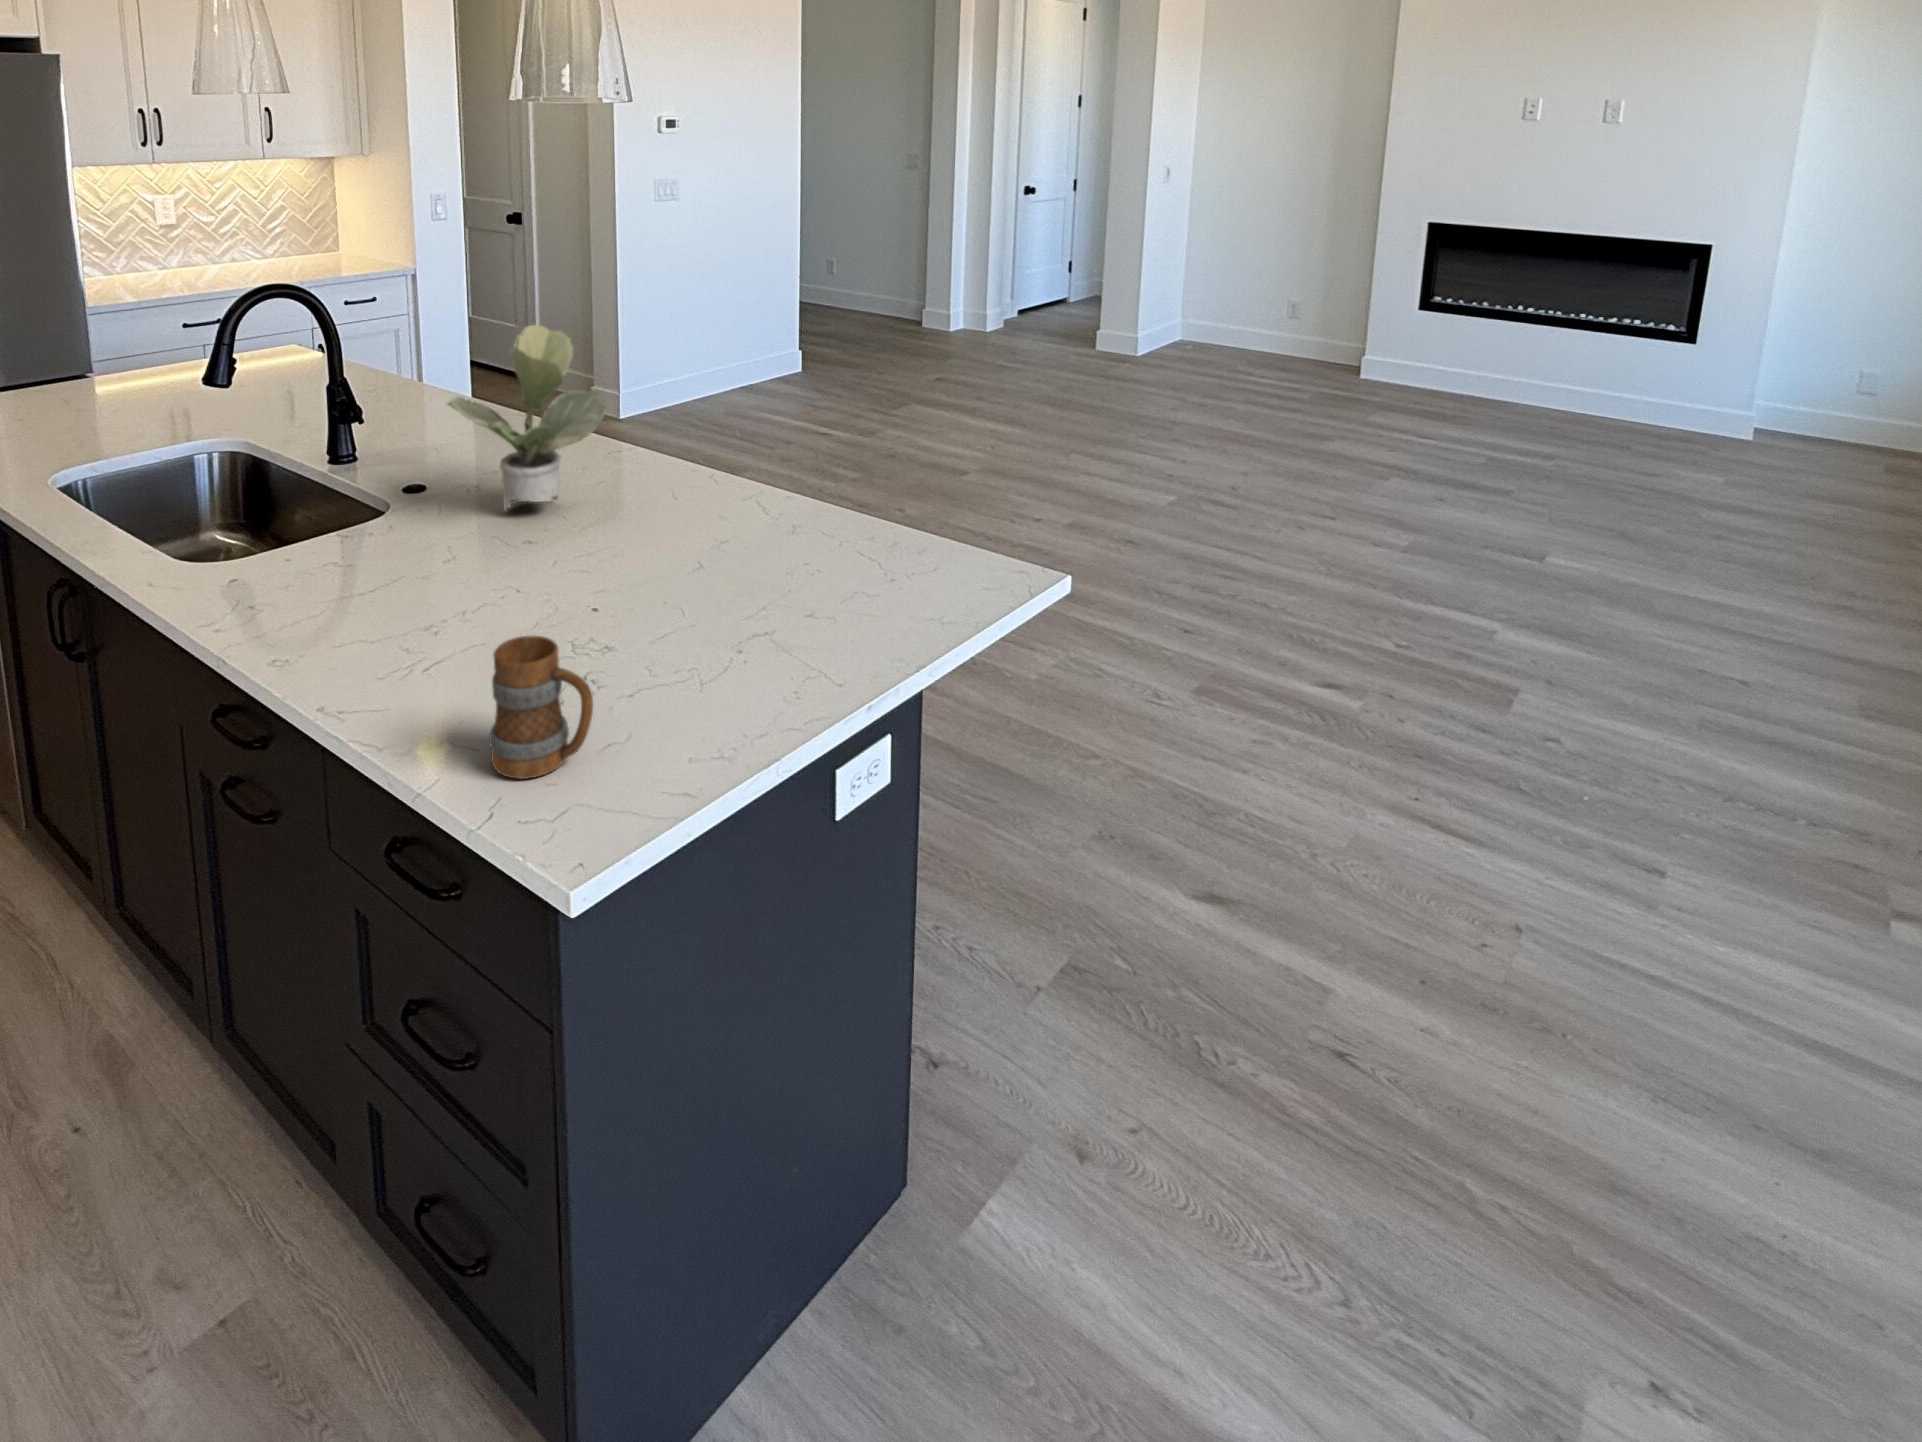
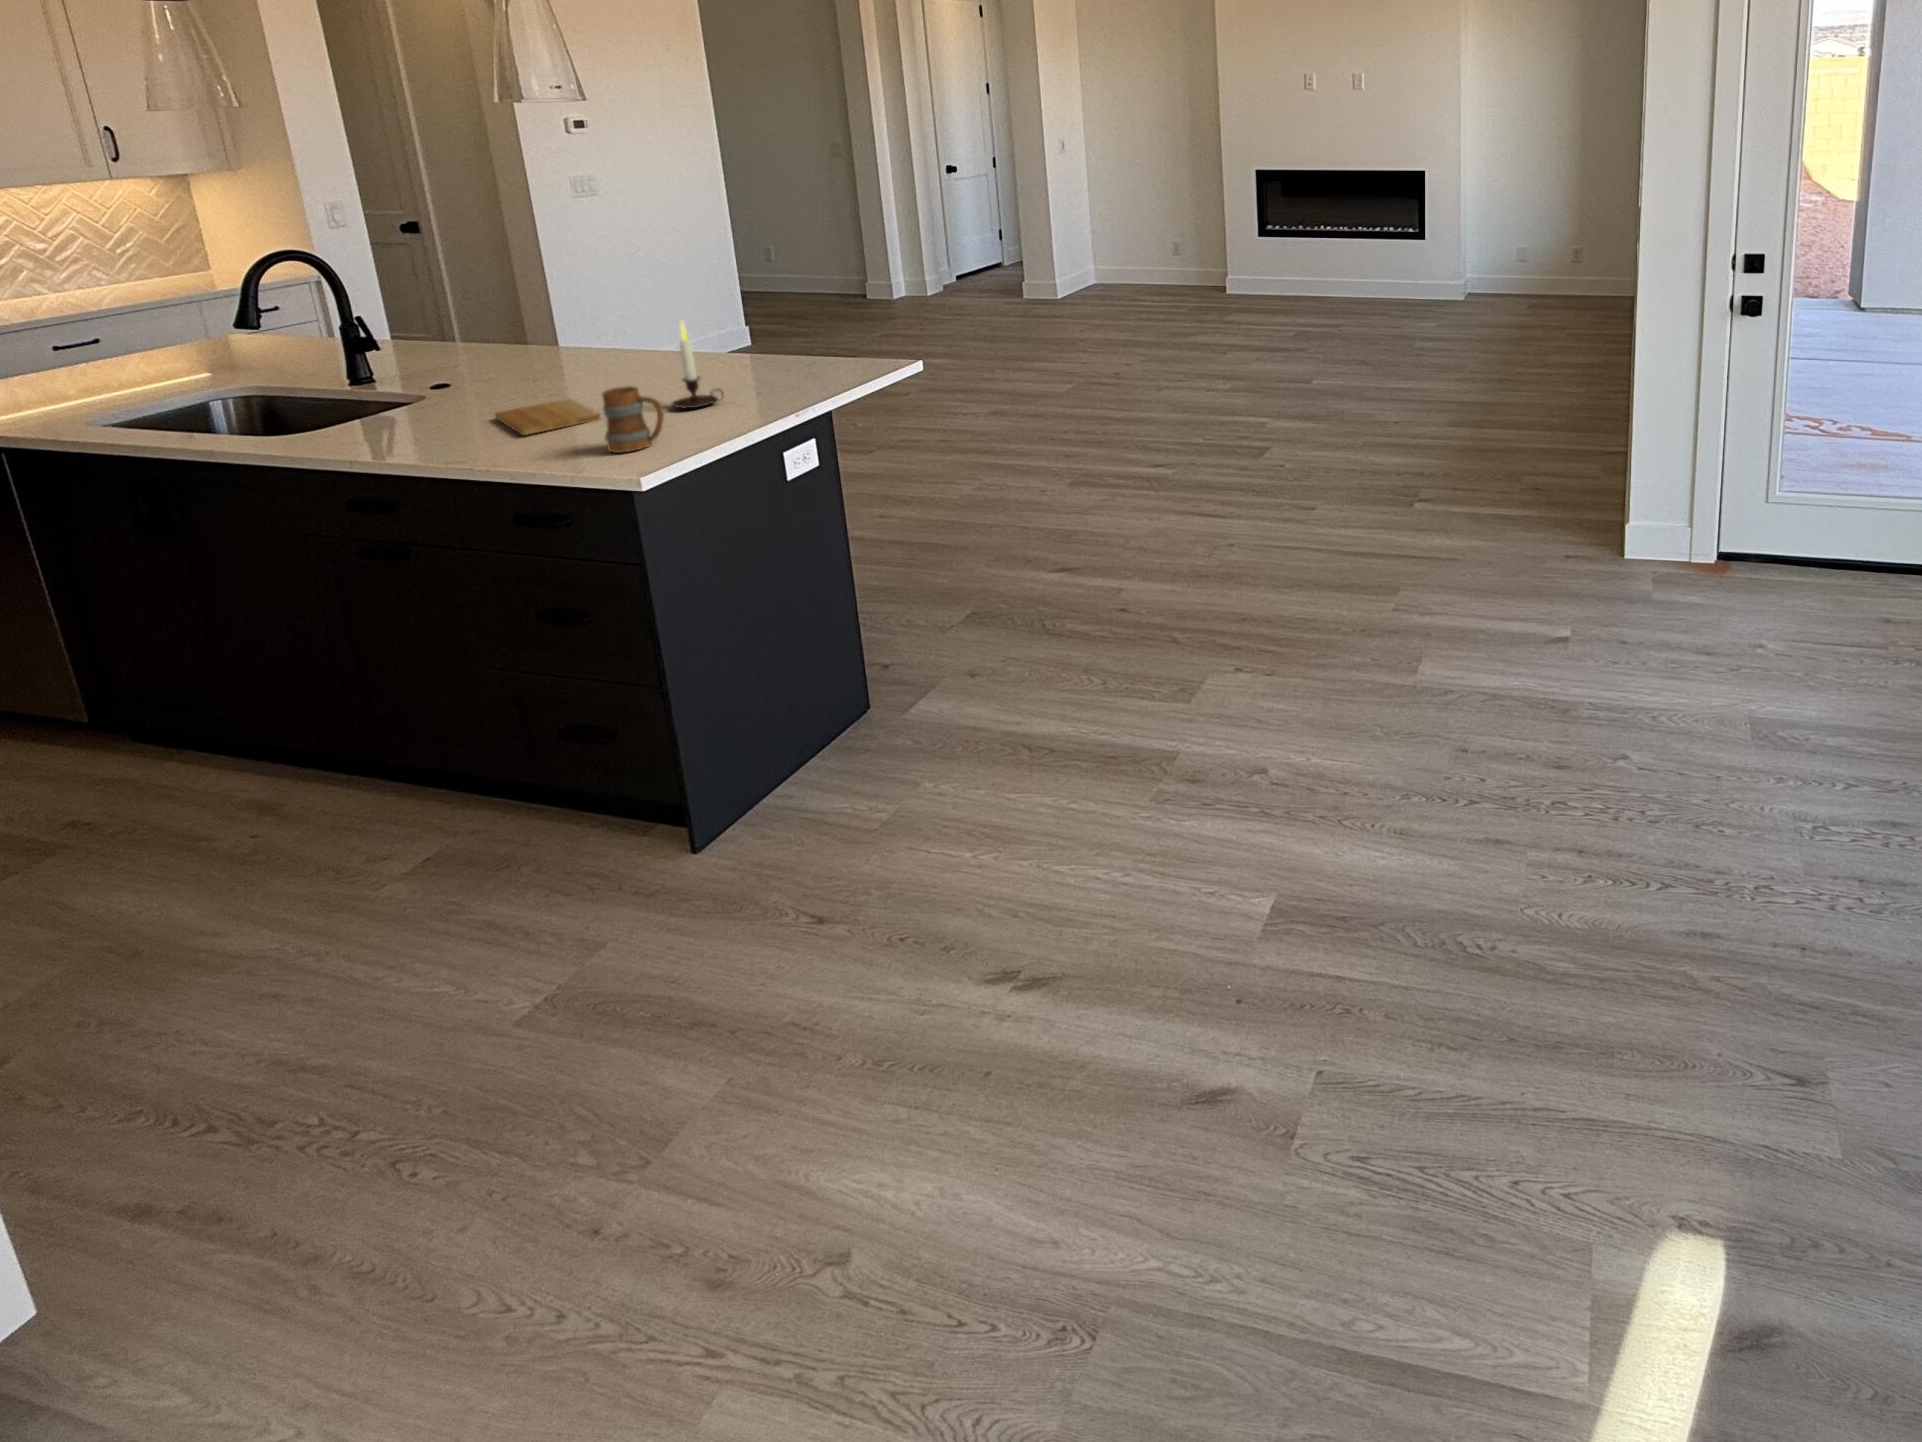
potted plant: present [448,325,606,510] -> none [495,260,618,382]
candle: none [633,482,718,648] -> present [672,322,723,408]
cutting board: none [397,564,526,654] -> present [495,399,600,435]

